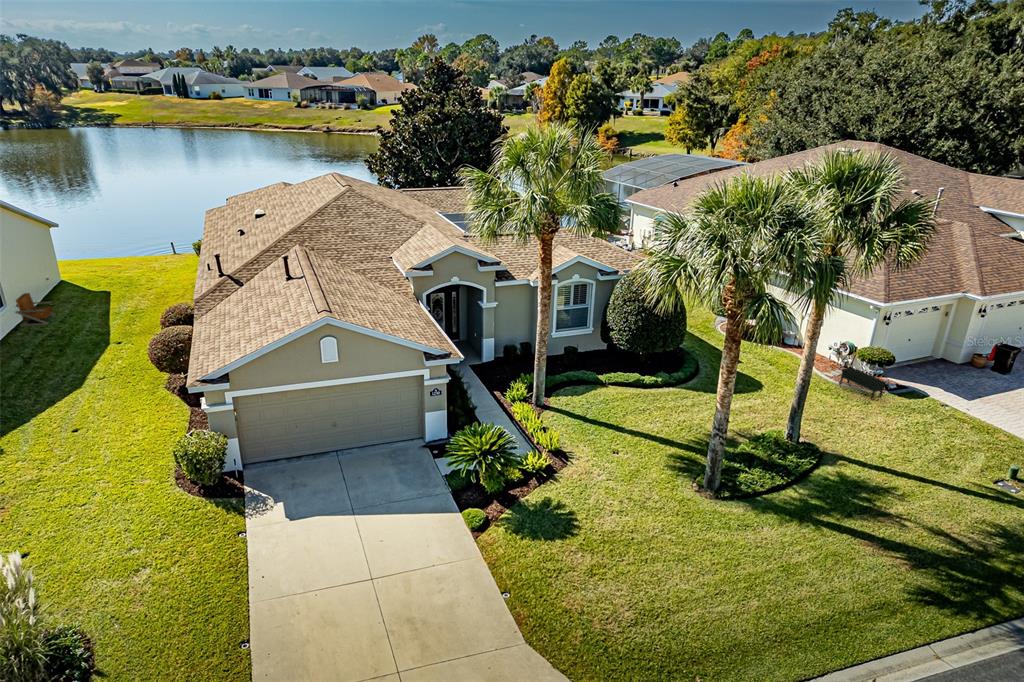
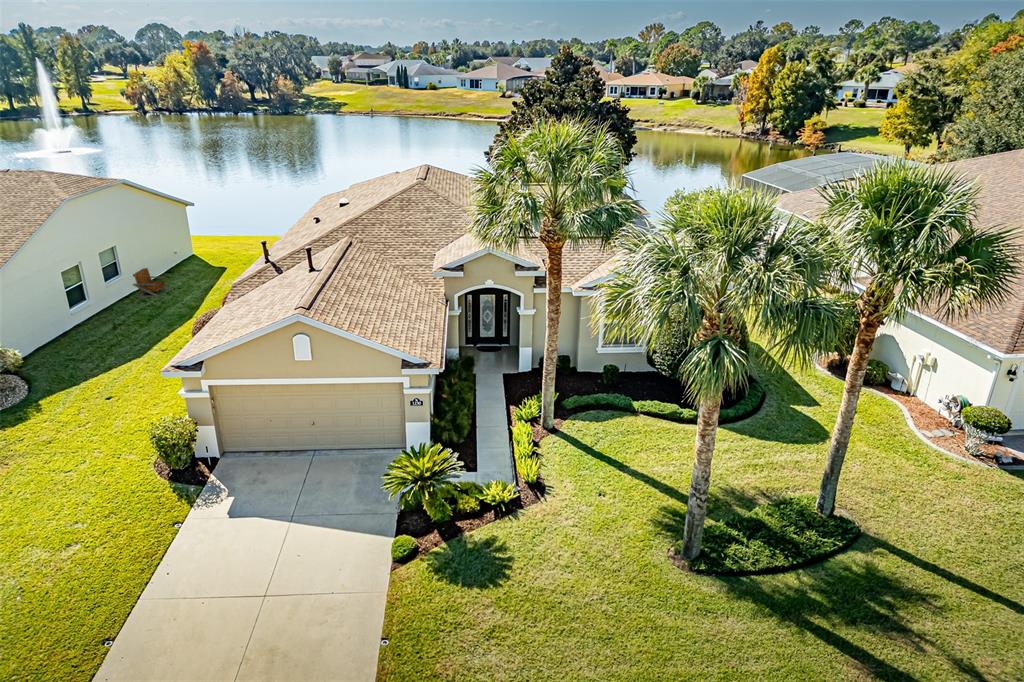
bench: present [840,367,886,399] -> none [933,427,993,473]

